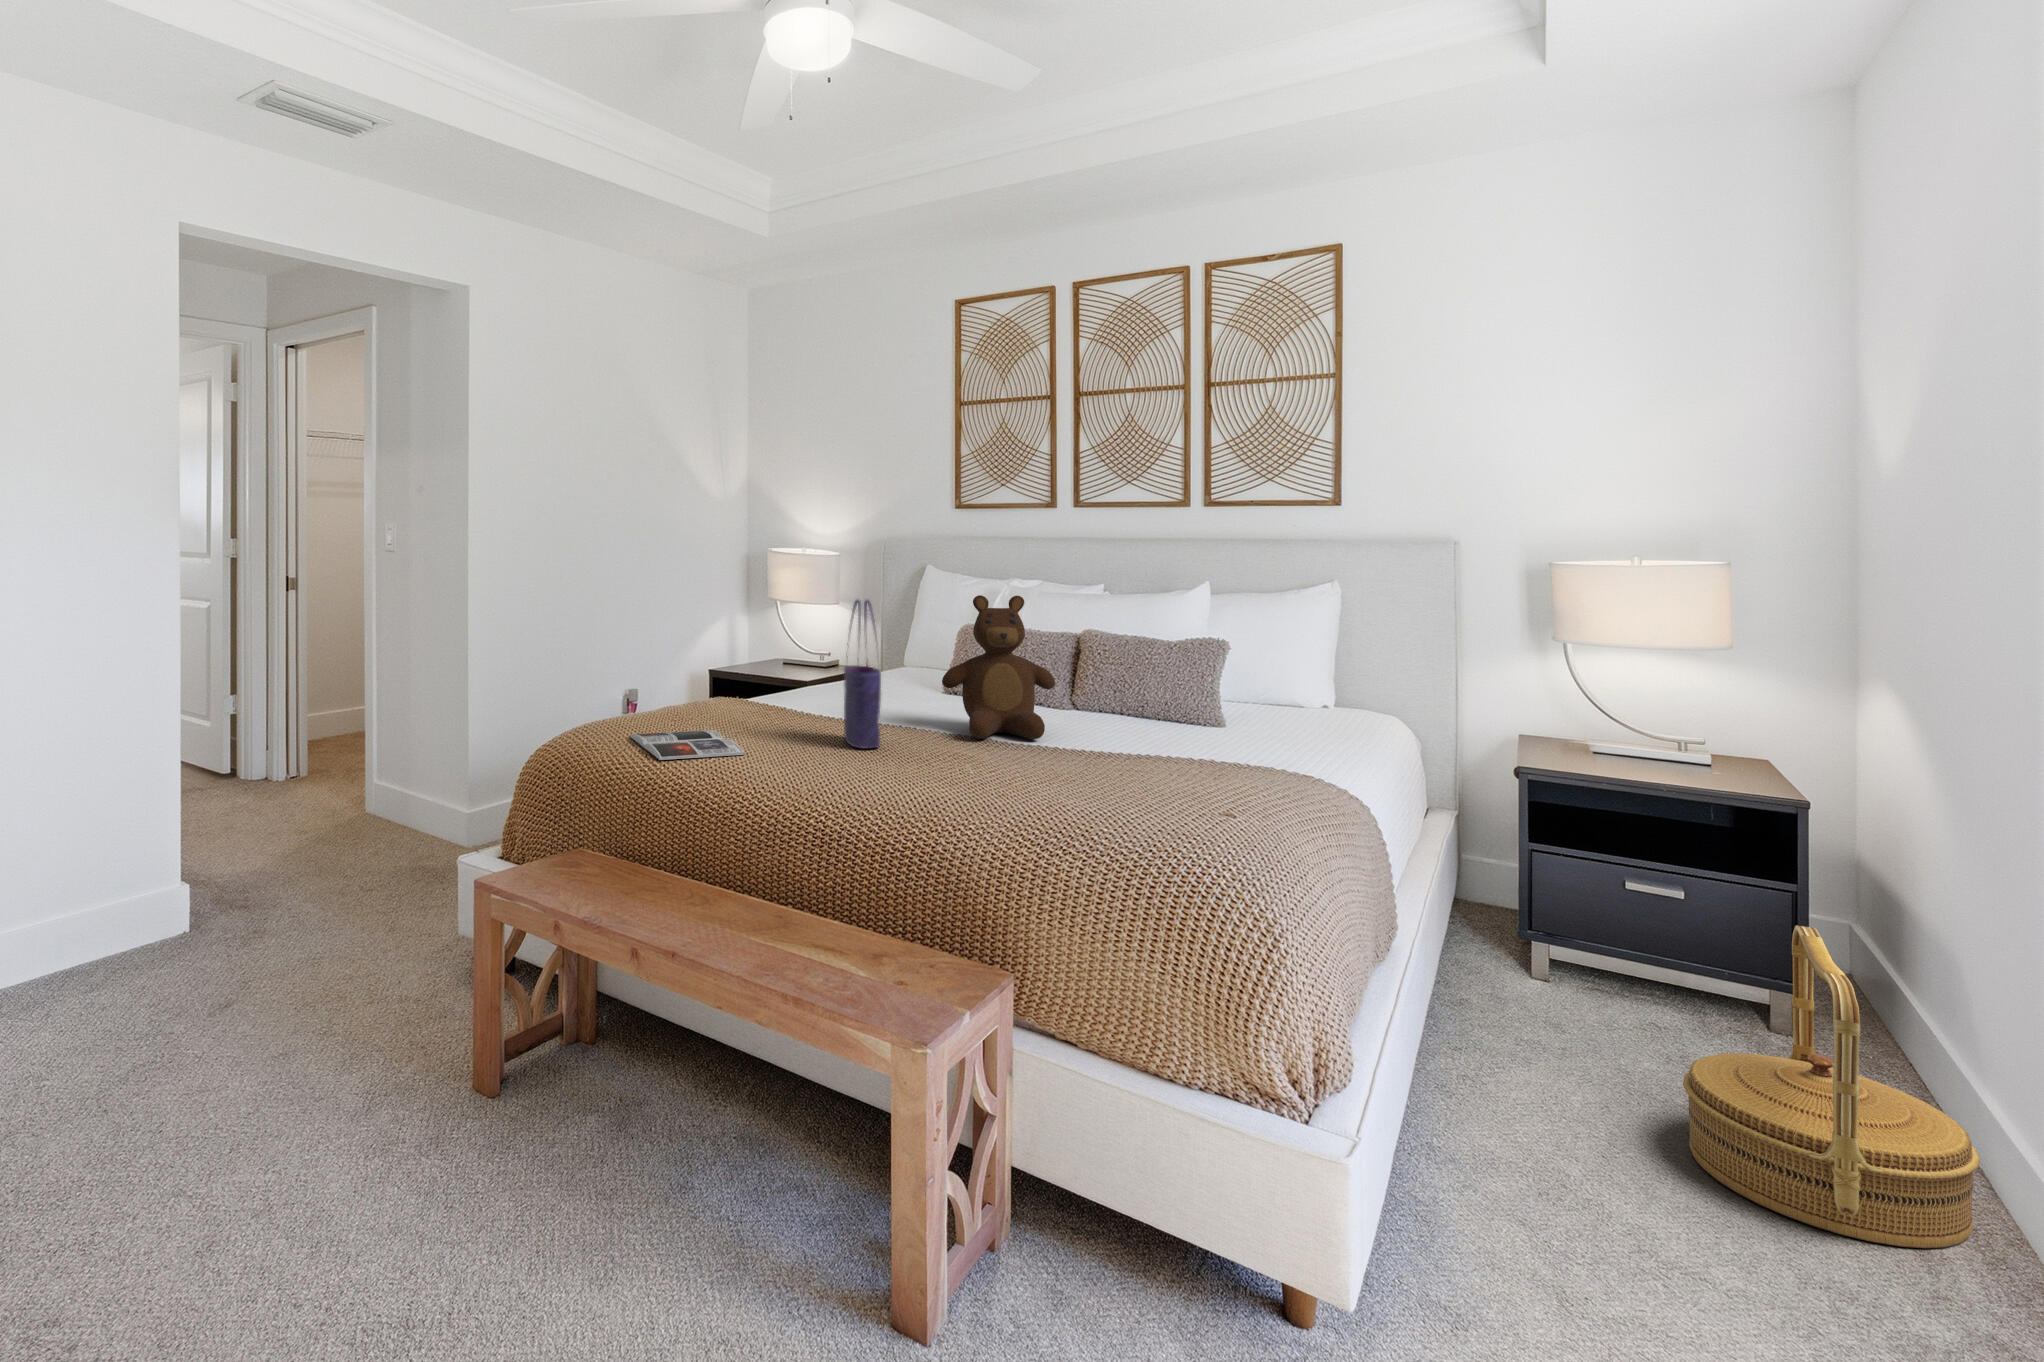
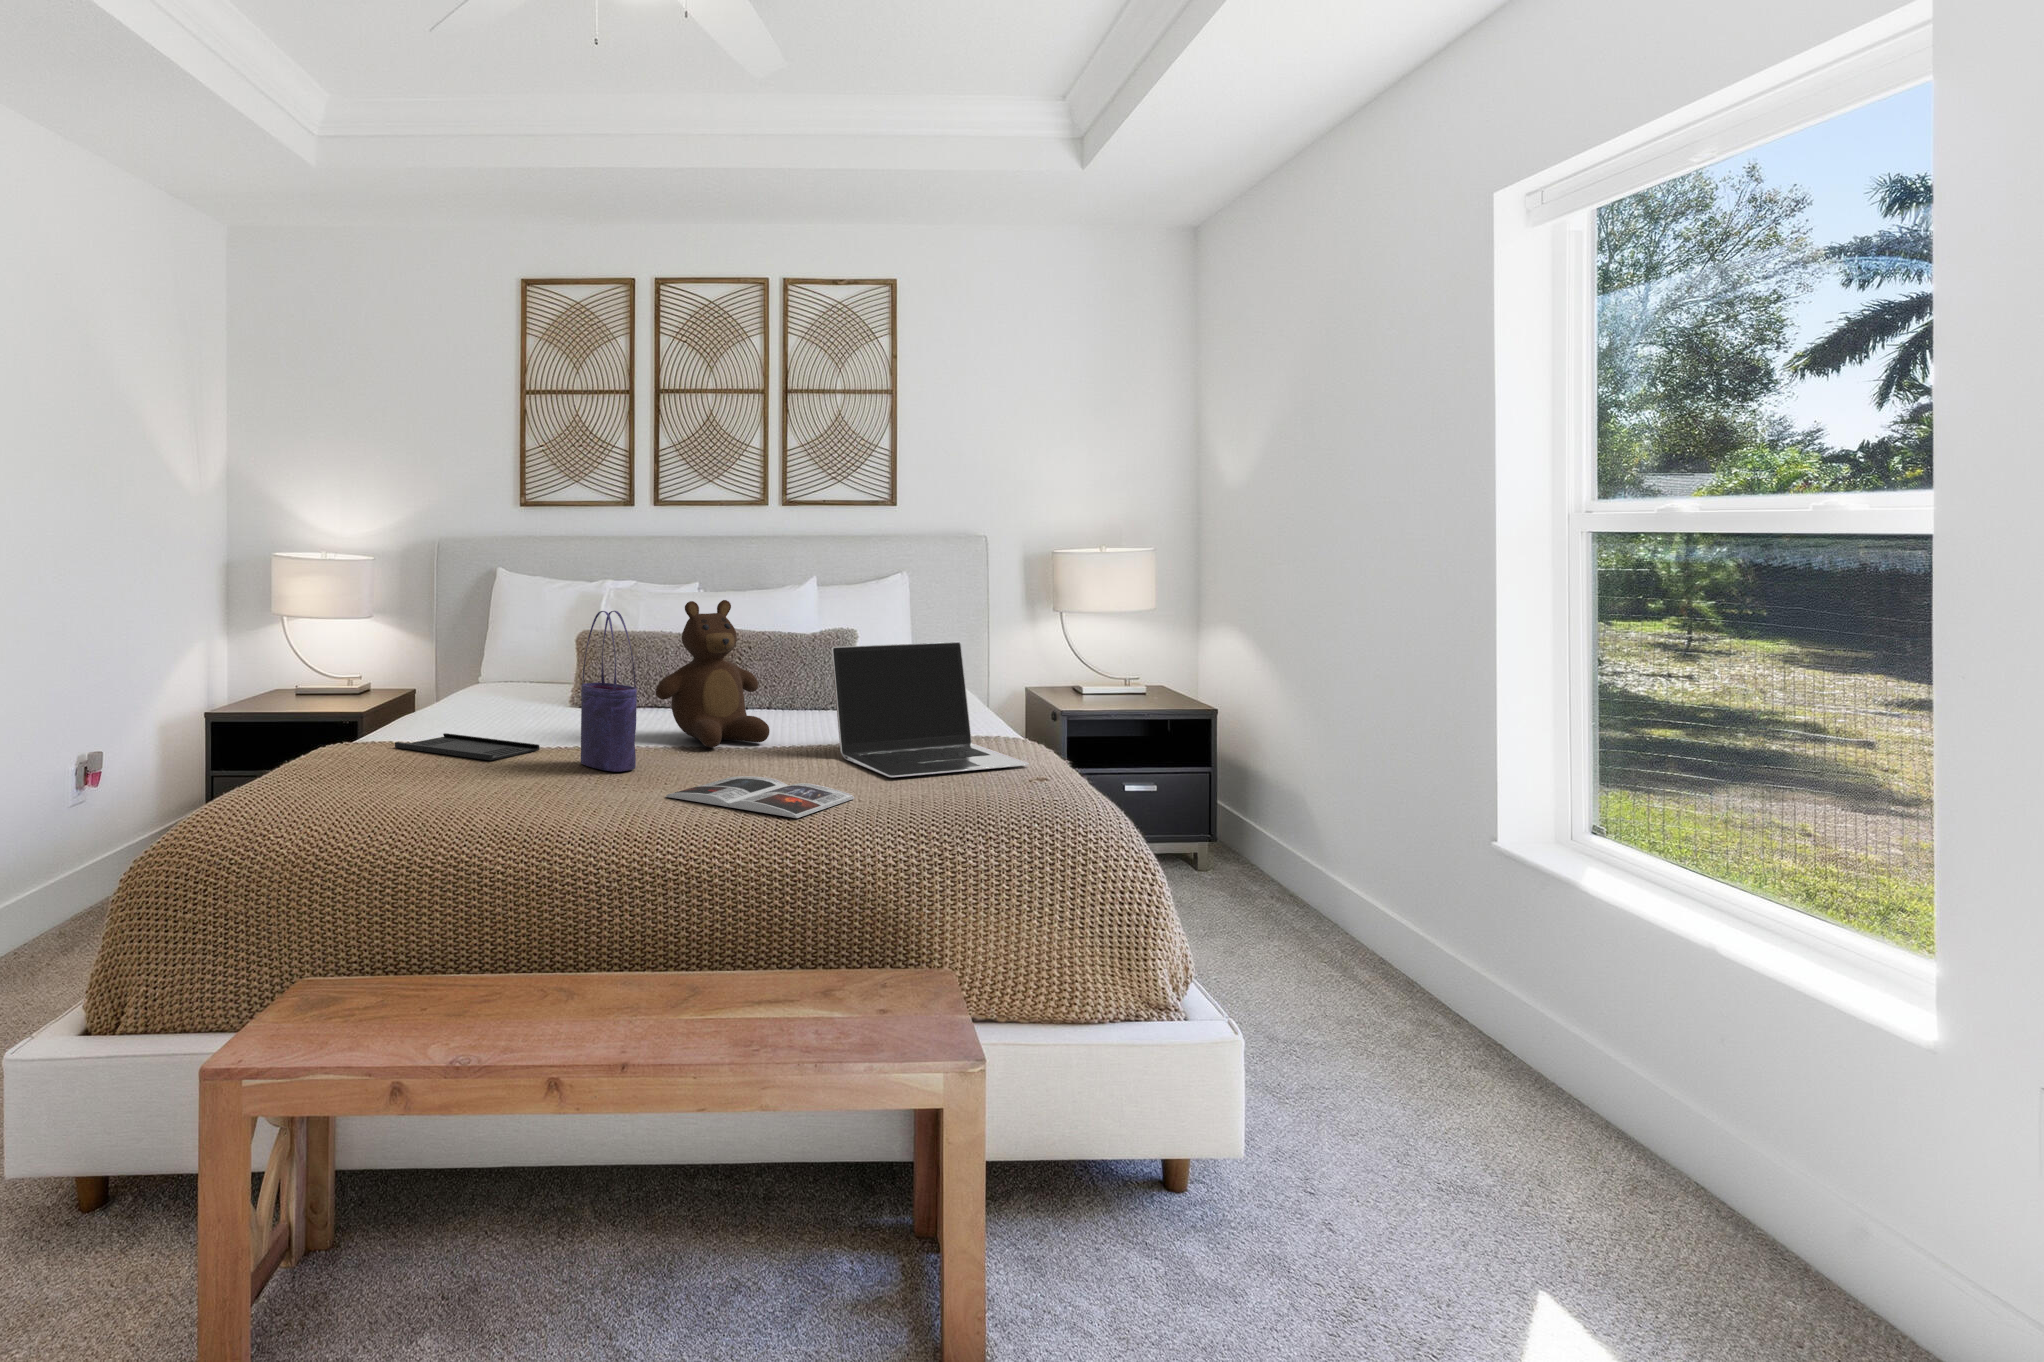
laptop: none [1085,646,1280,795] -> present [832,642,1029,778]
tray: none [739,703,837,728] -> present [395,733,539,760]
magazine: present [630,730,744,760] -> present [666,776,854,818]
woven basket: present [1683,925,1980,1248] -> none [1257,814,1420,1016]

